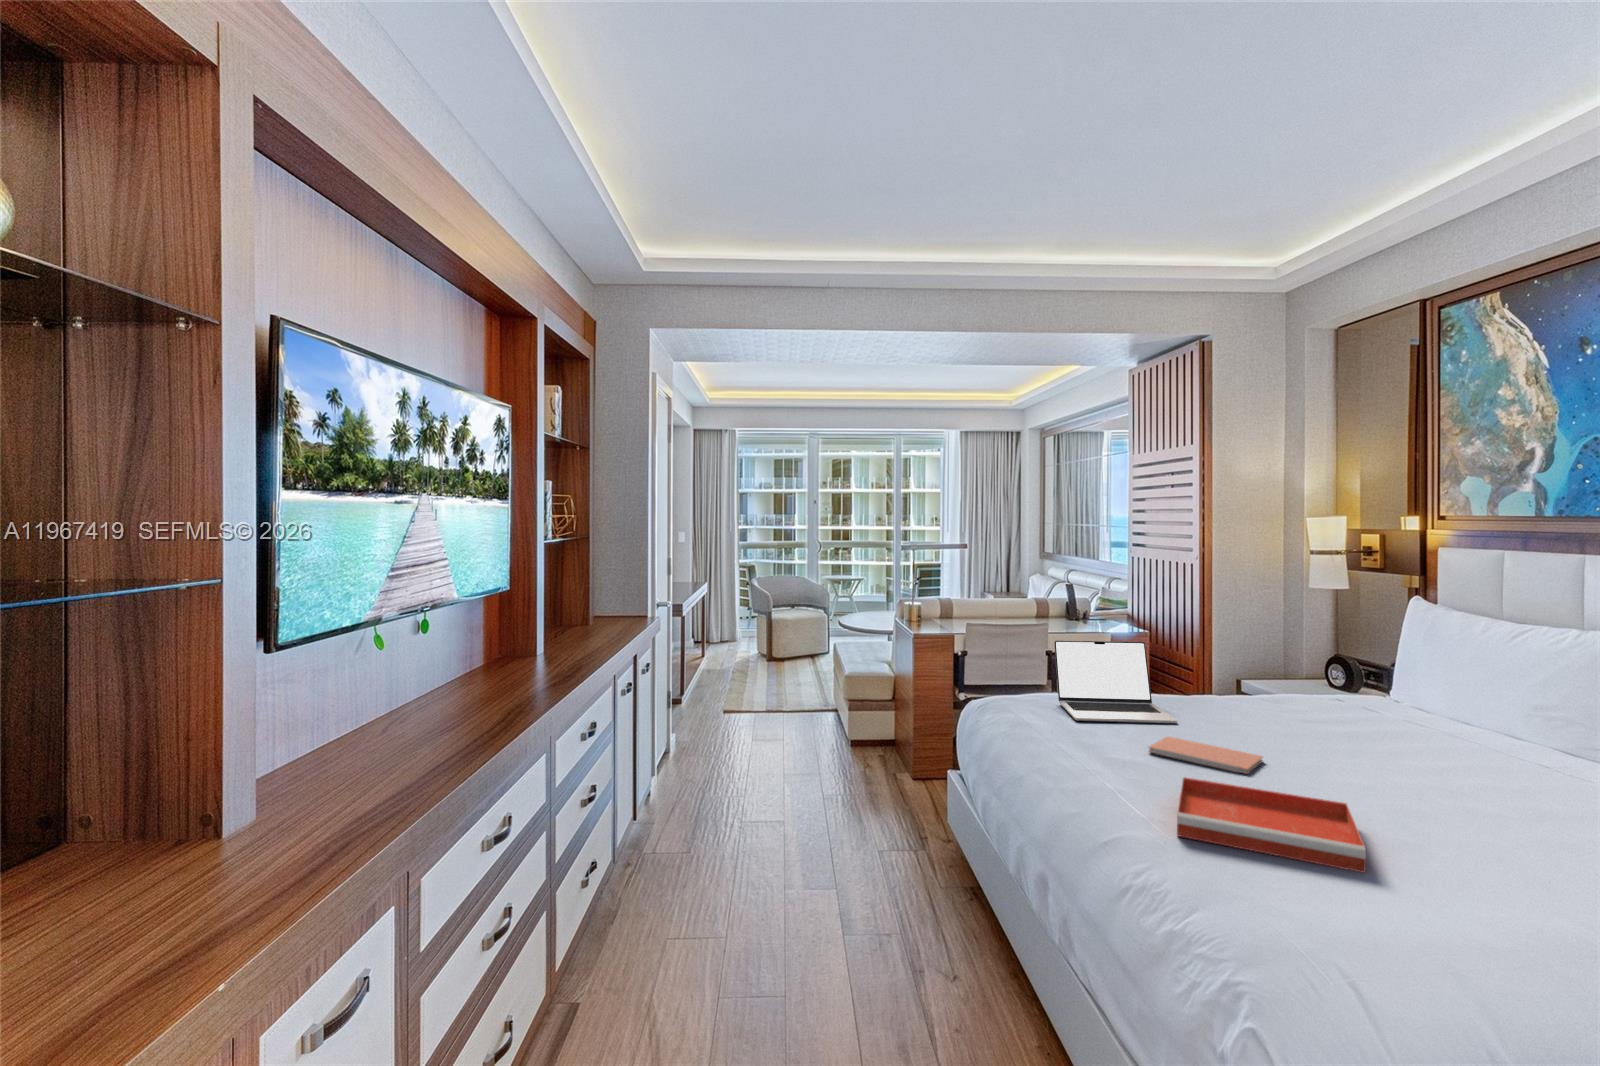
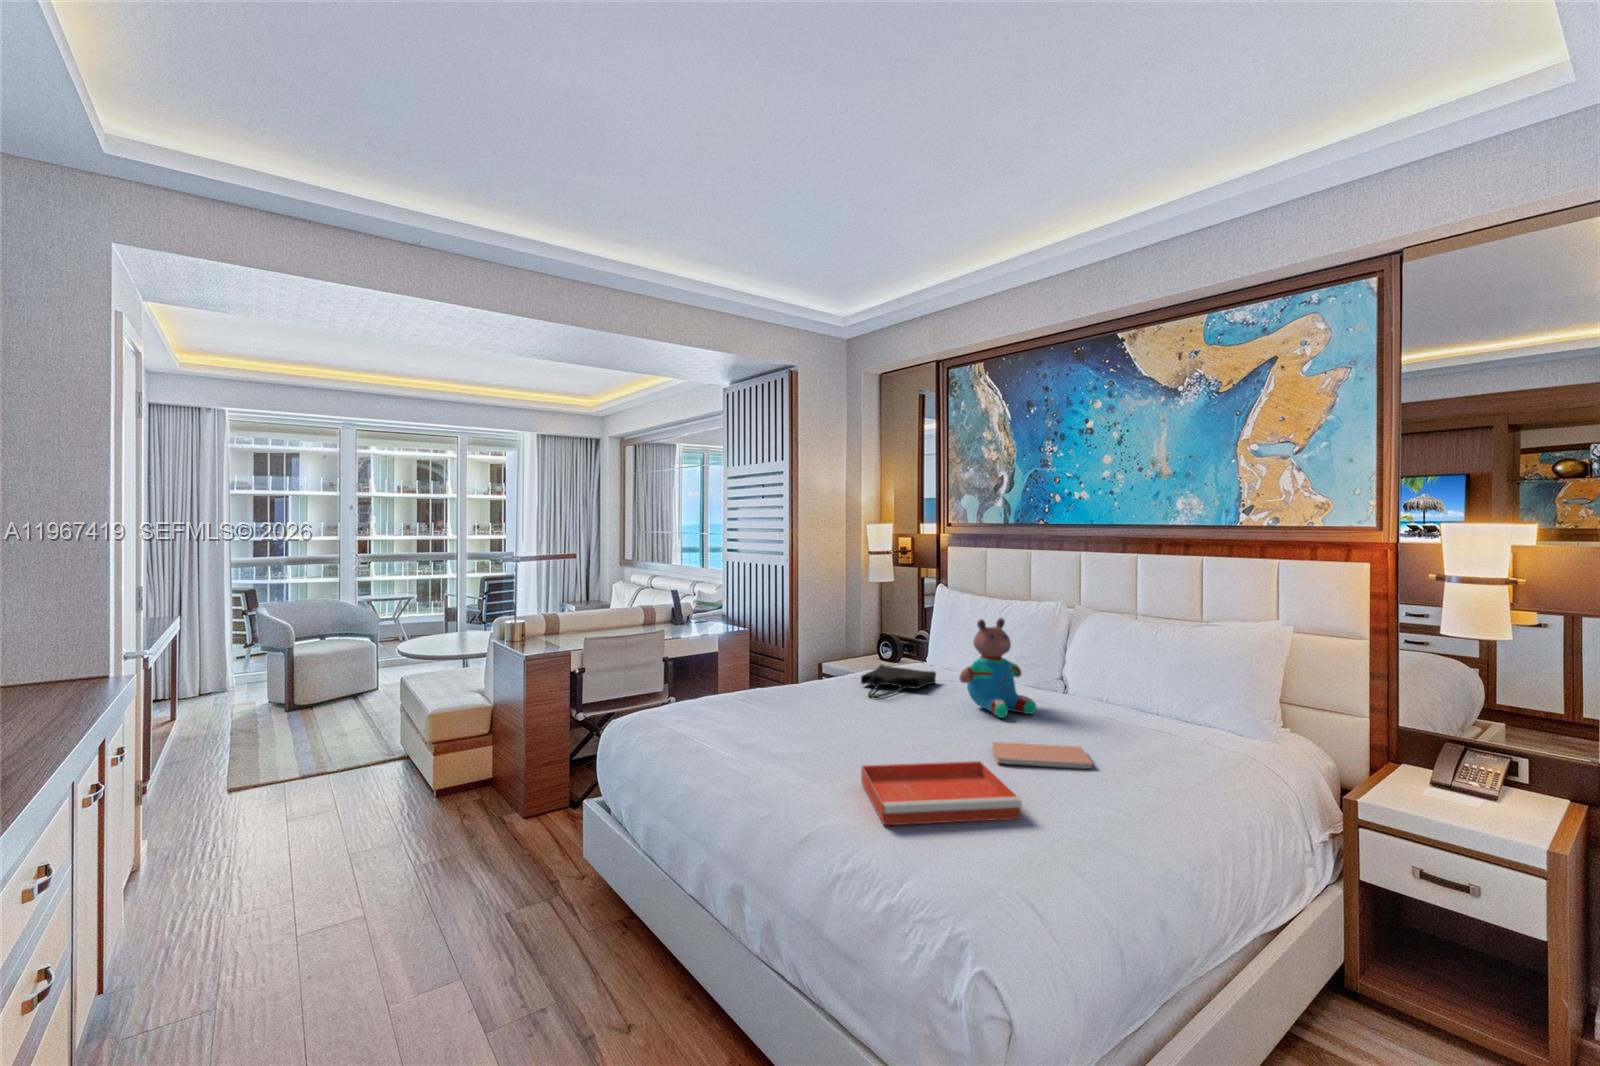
teddy bear: none [1385,640,1514,774] -> present [959,618,1036,718]
laptop: present [1054,641,1177,724] -> none [696,641,811,726]
tote bag: none [1263,685,1378,721] -> present [861,665,936,698]
notebook: present [1148,736,1263,774] -> present [992,742,1092,769]

